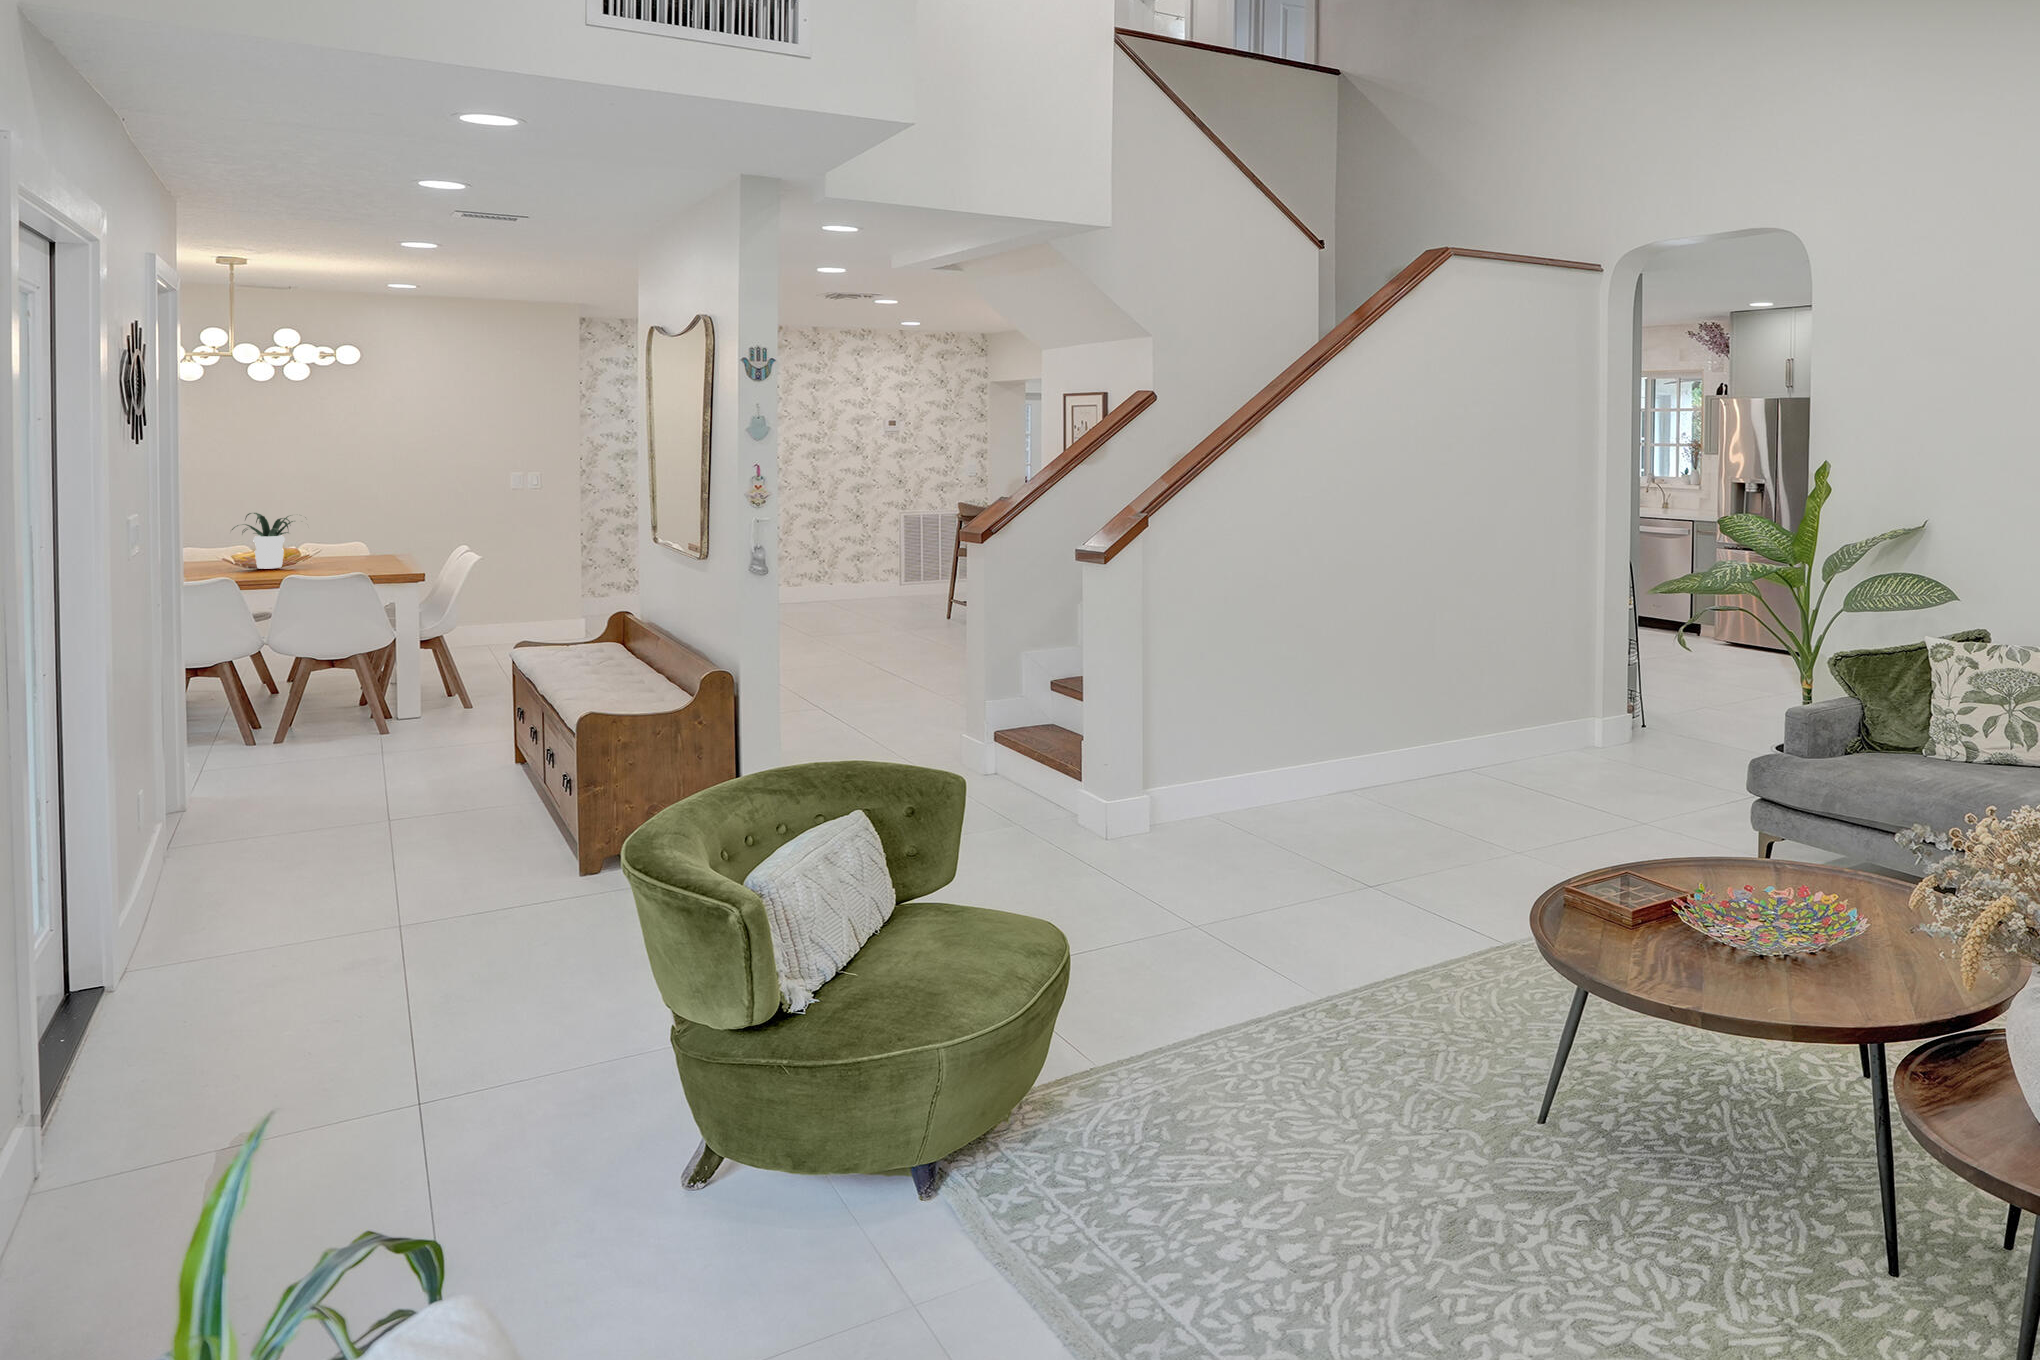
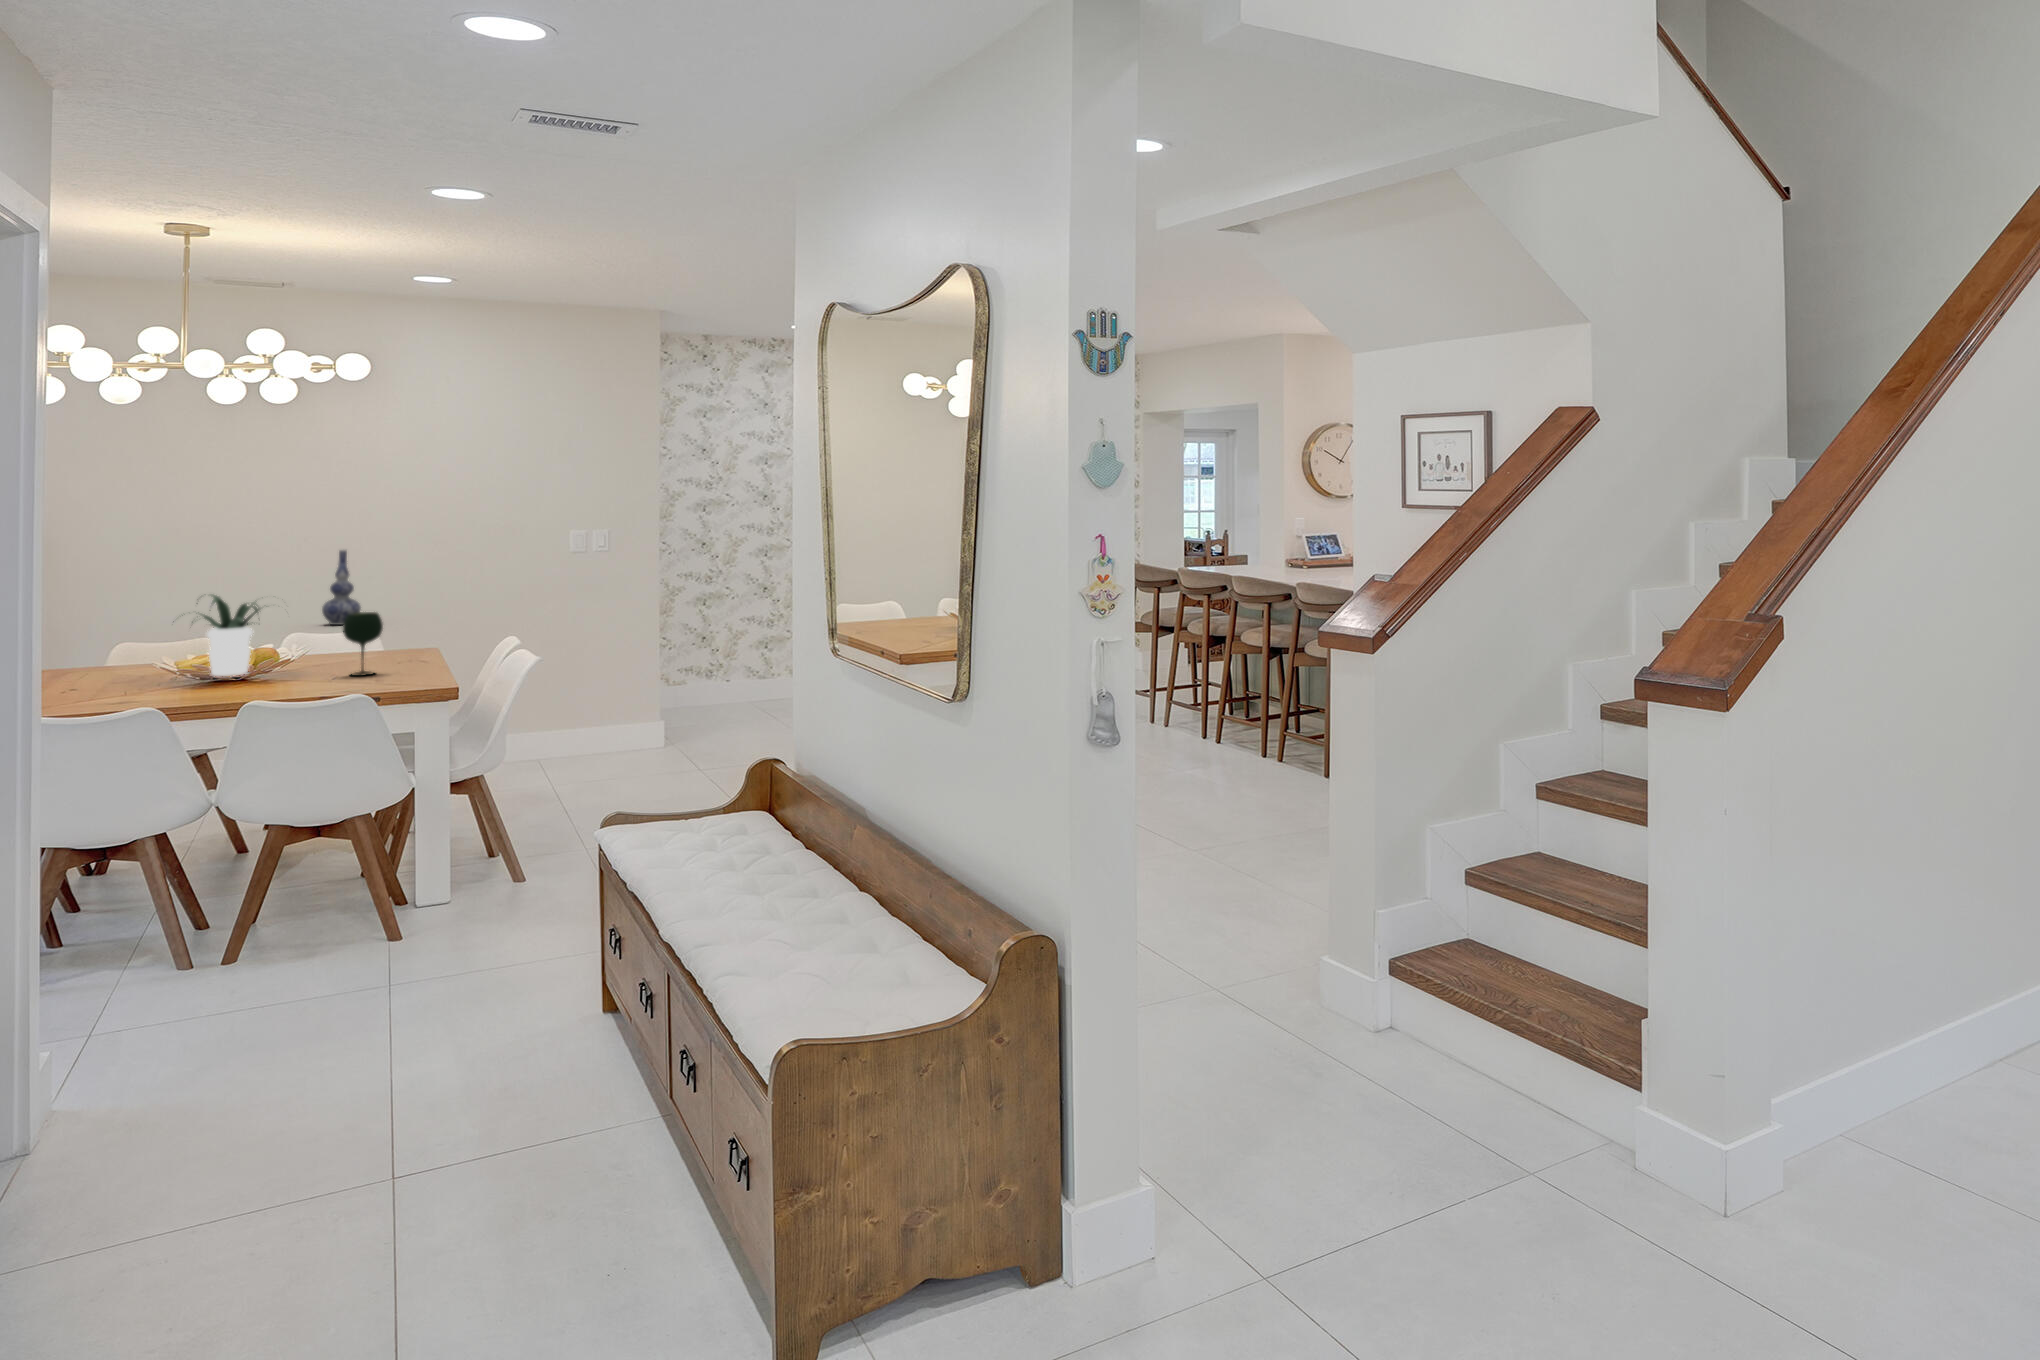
vase: none [330,486,358,542] -> present [322,550,361,625]
wine glass: none [347,526,375,569] -> present [343,612,383,676]

